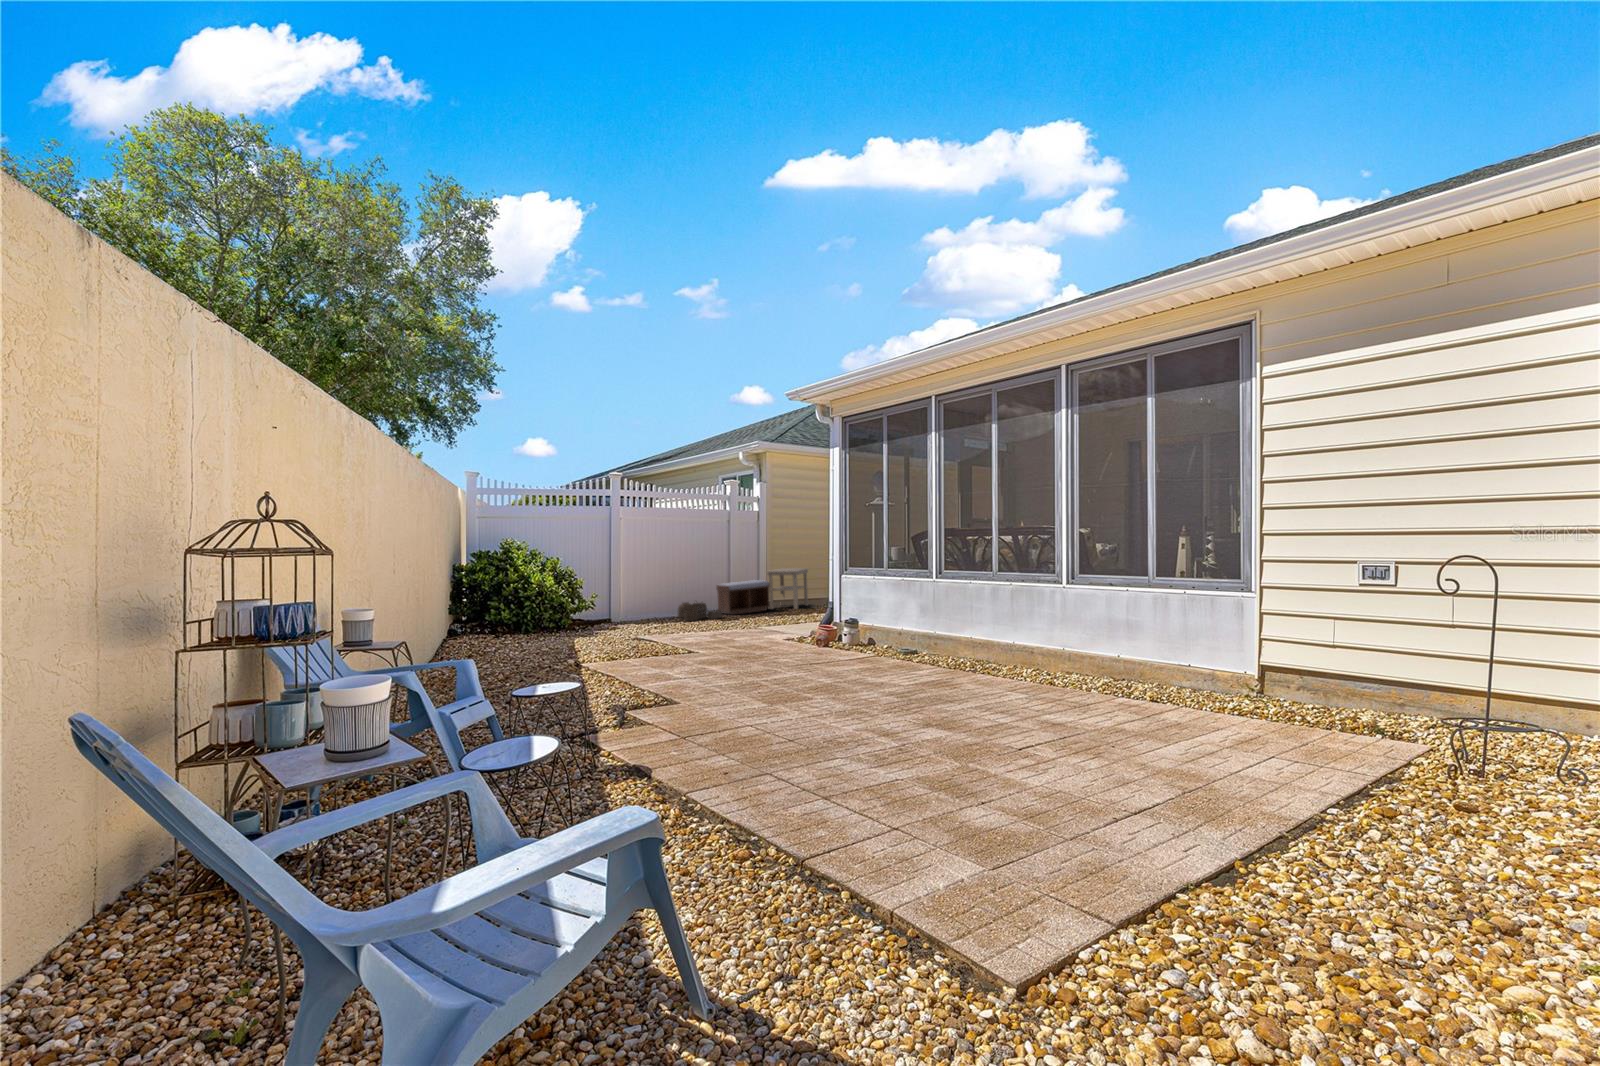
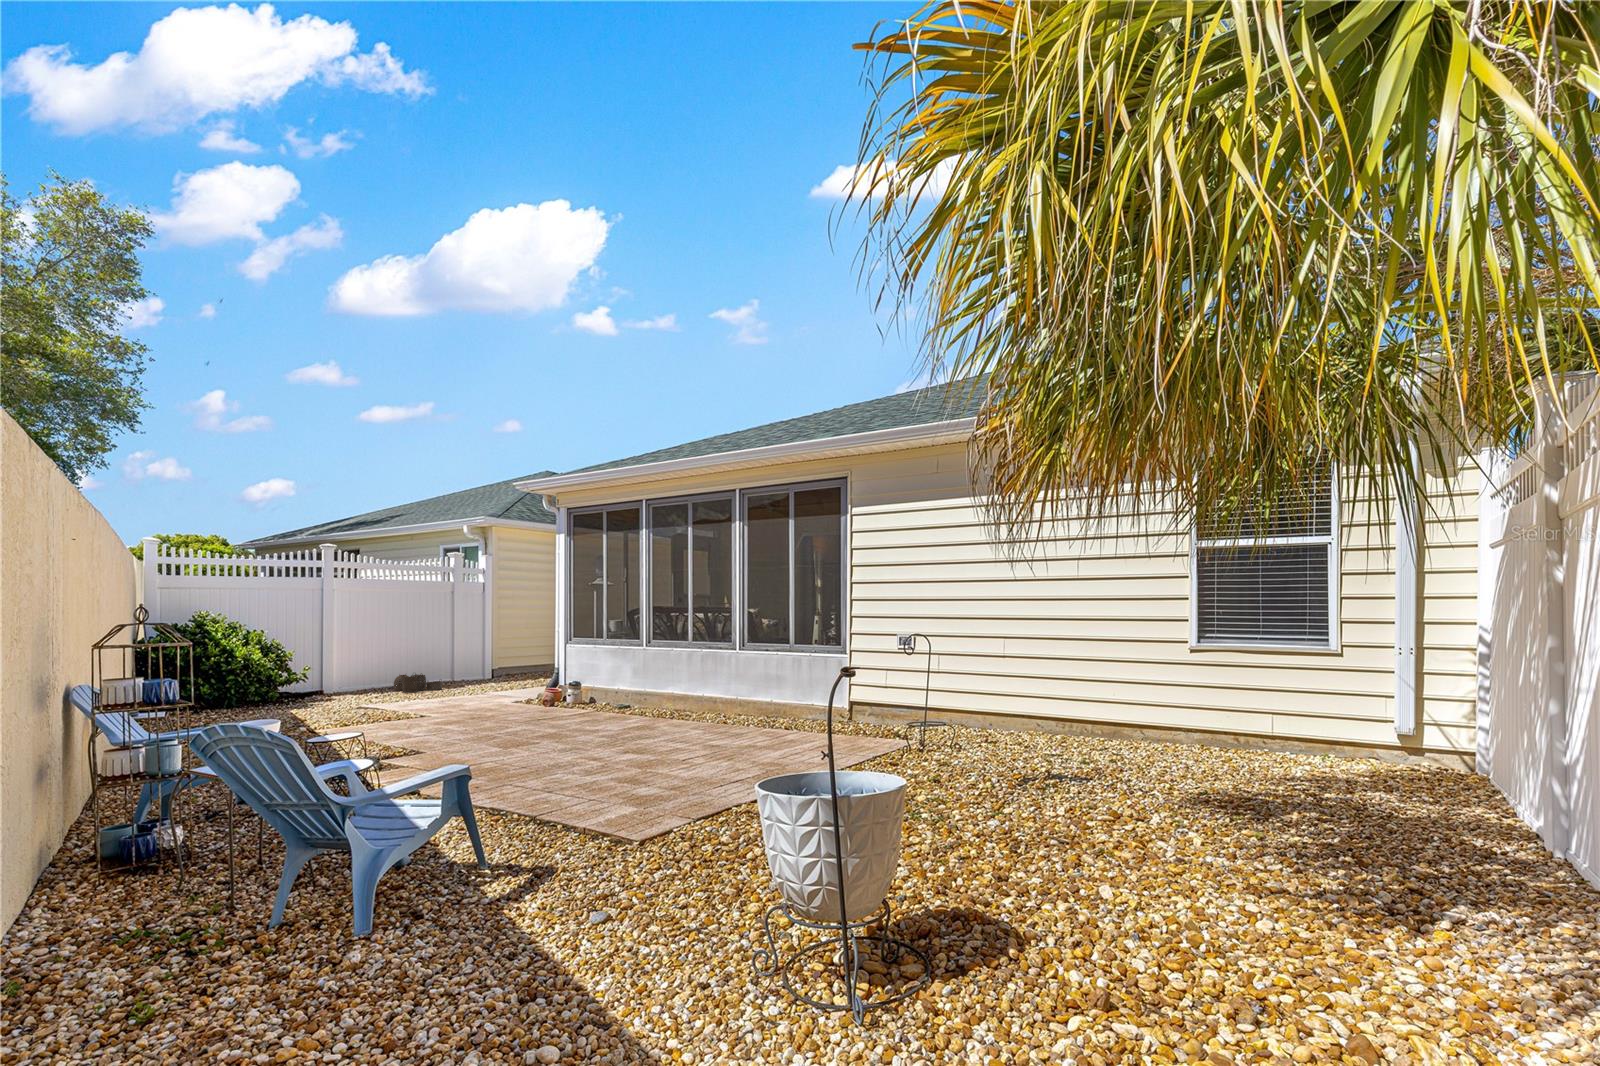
side table: present [767,568,808,609] -> none [487,640,533,681]
bench: present [717,580,770,614] -> none [435,652,492,687]

